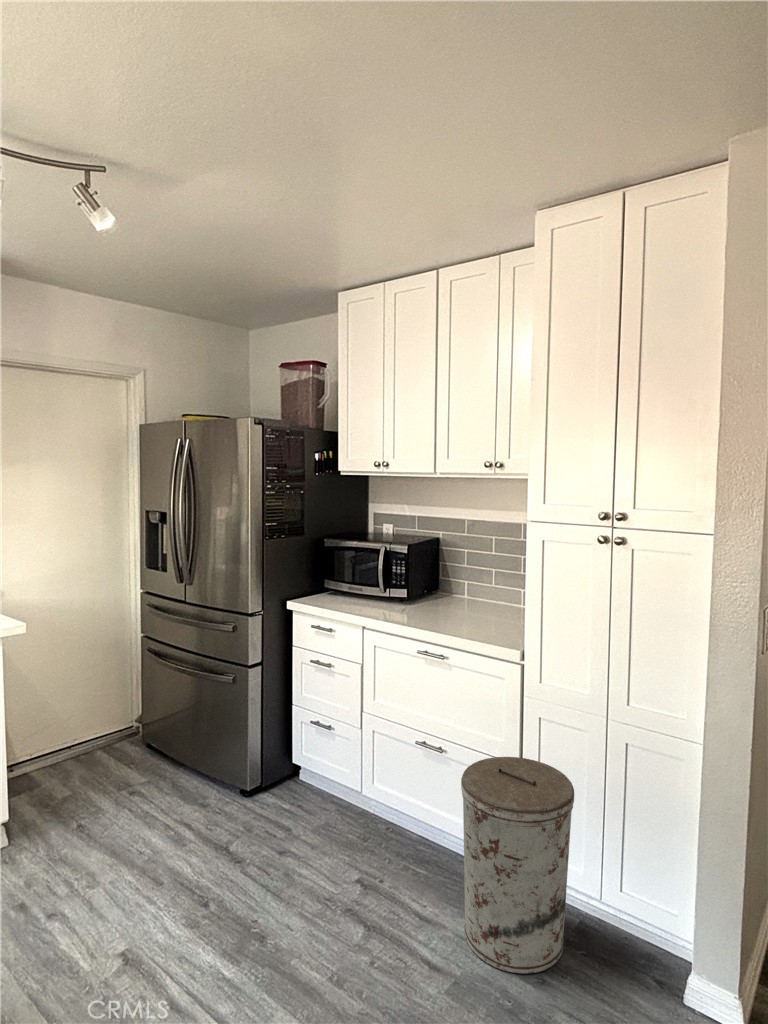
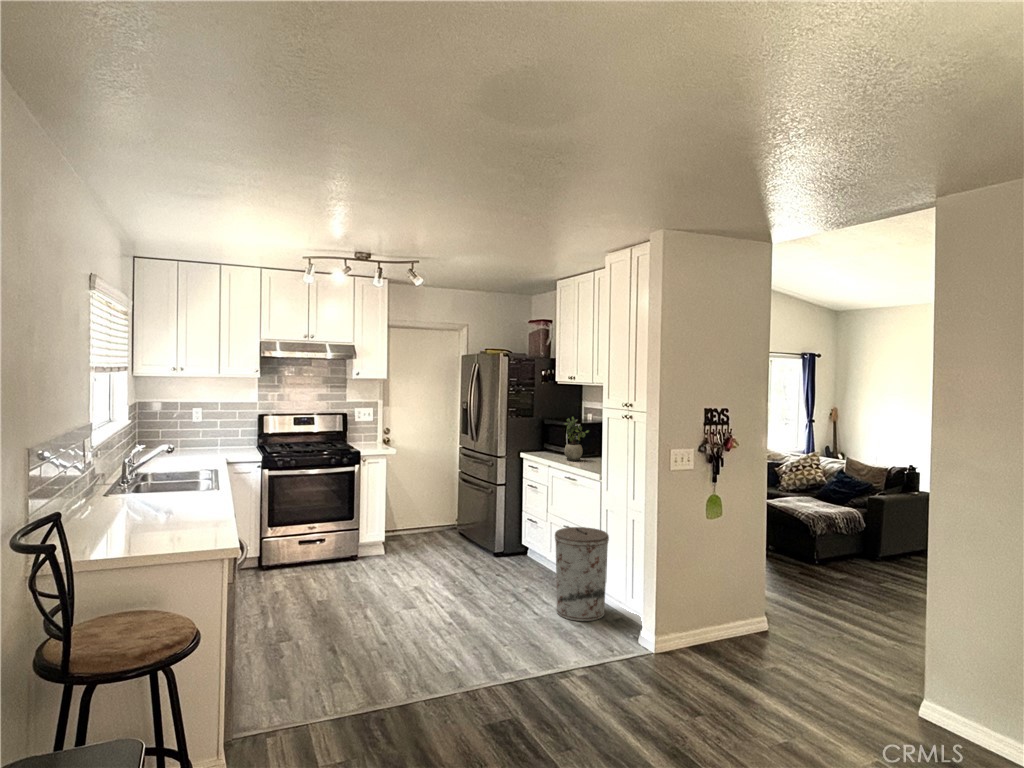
potted plant: none [384,534,437,614] -> present [564,417,589,461]

